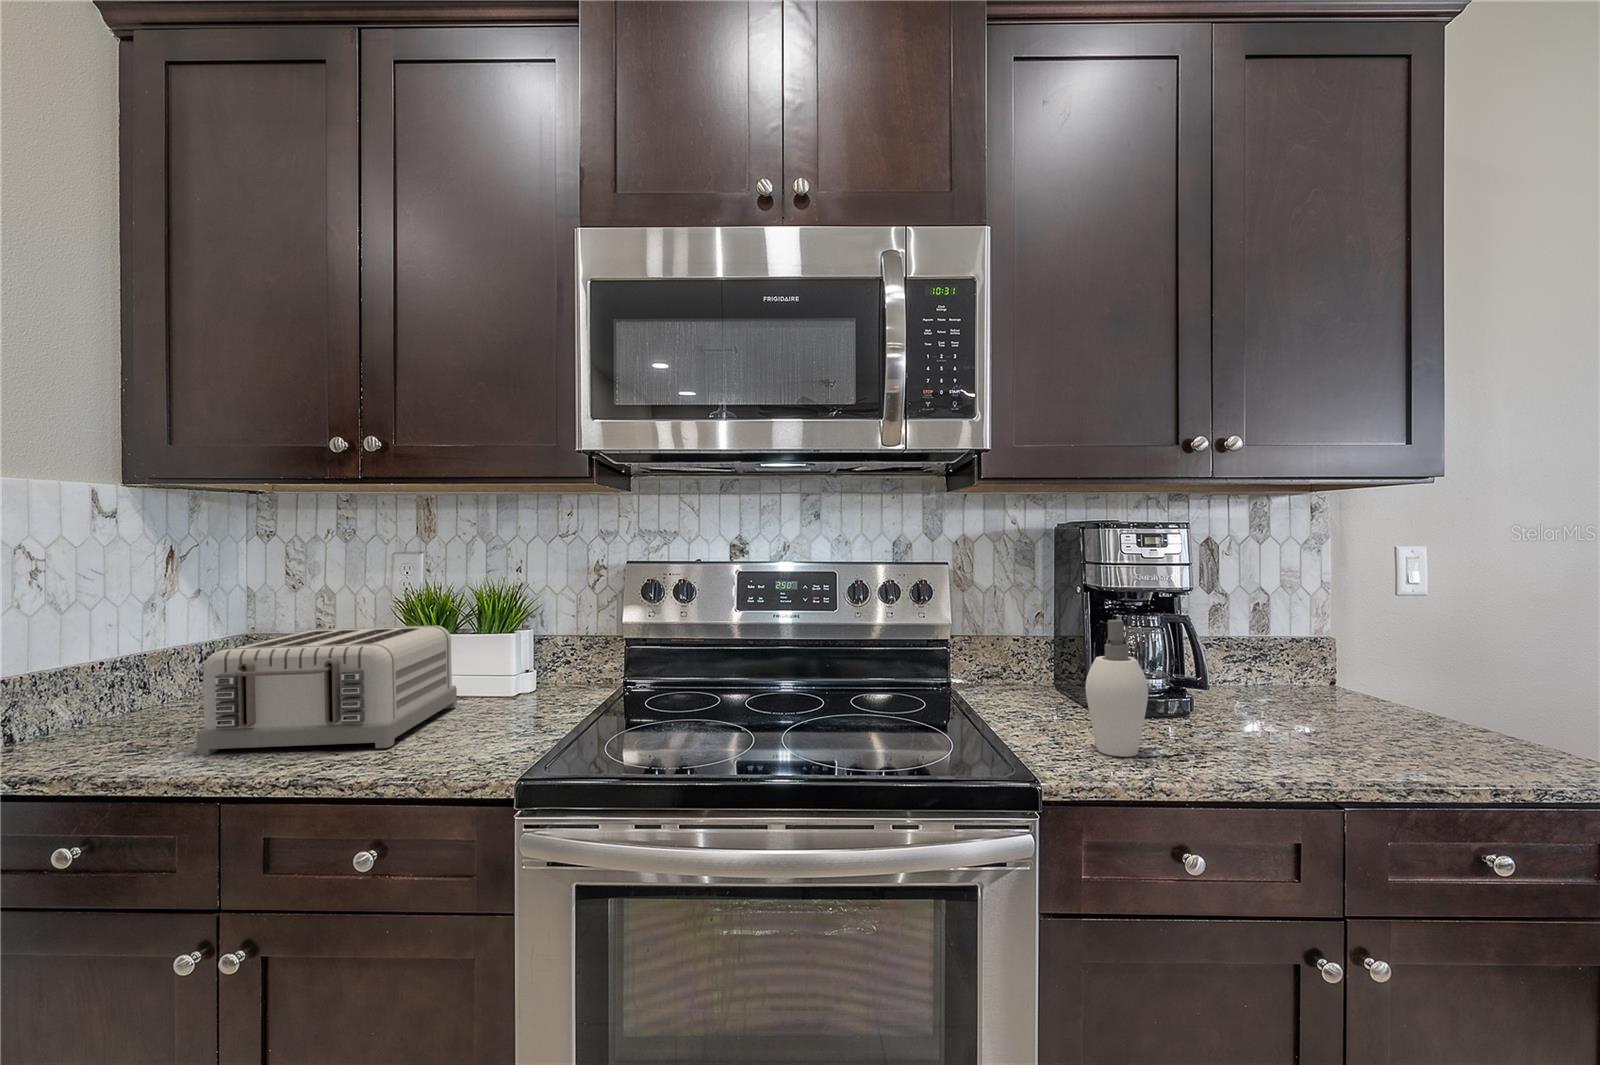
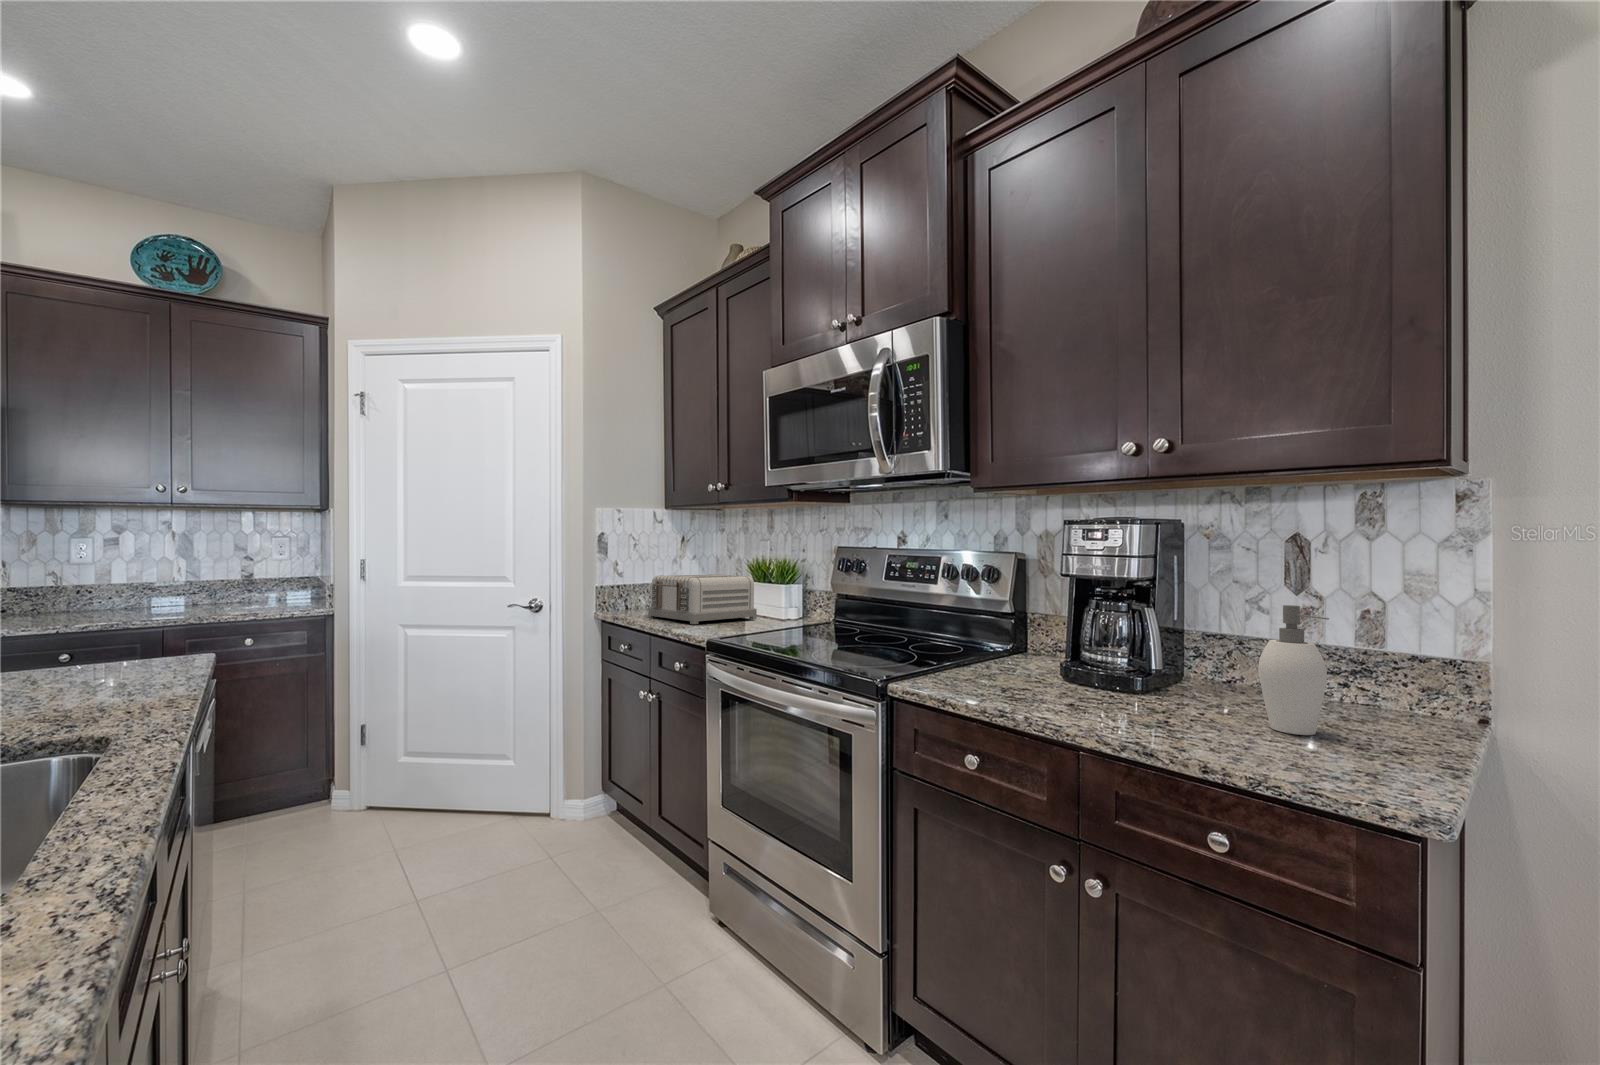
soap dispenser: present [1085,620,1167,757] -> present [1258,605,1329,735]

